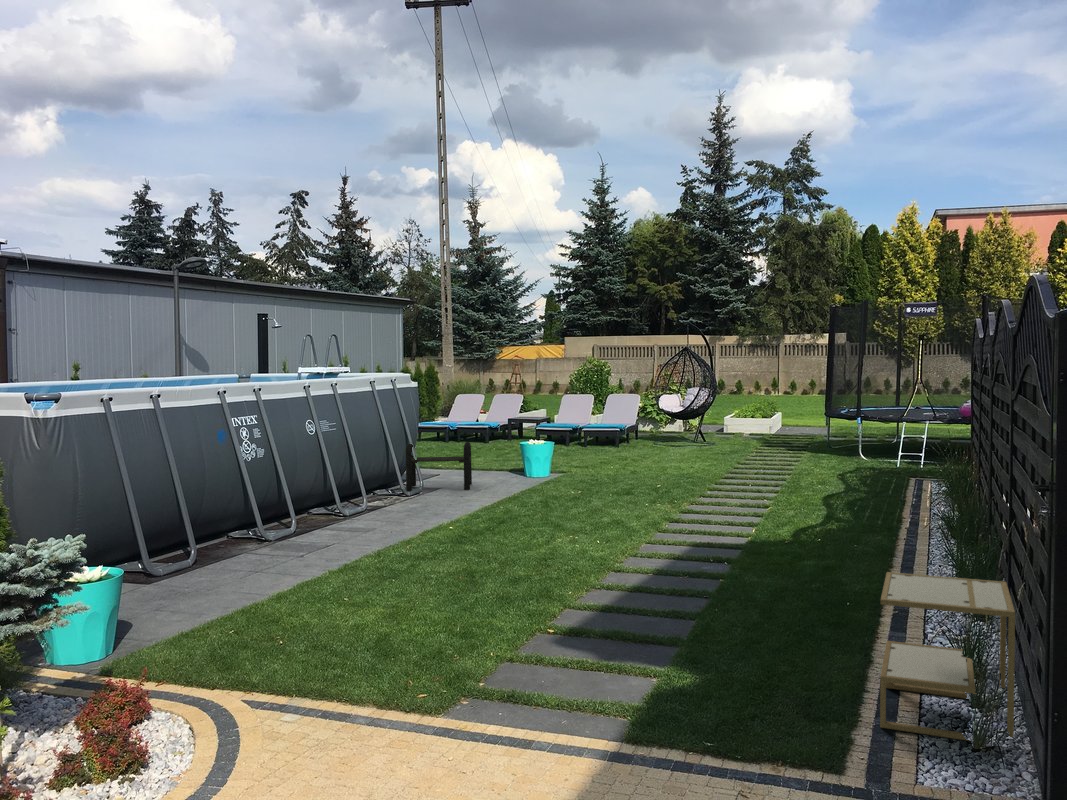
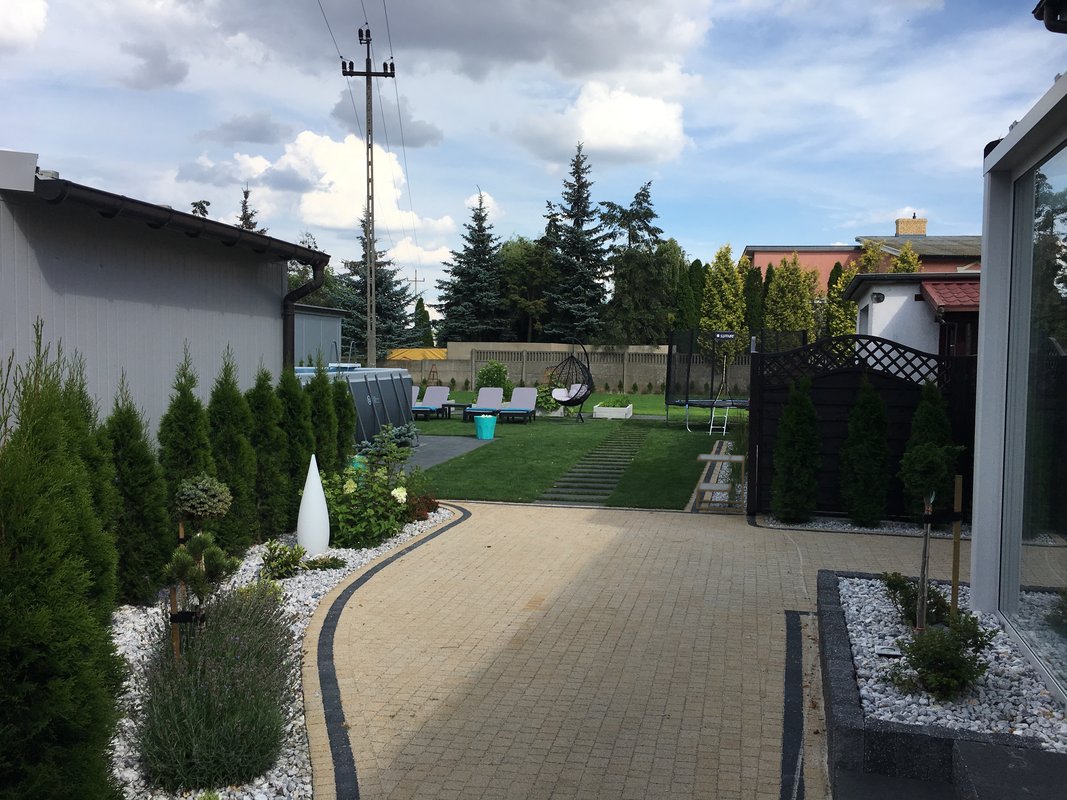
bench: present [406,442,472,491] -> none [402,415,445,447]

